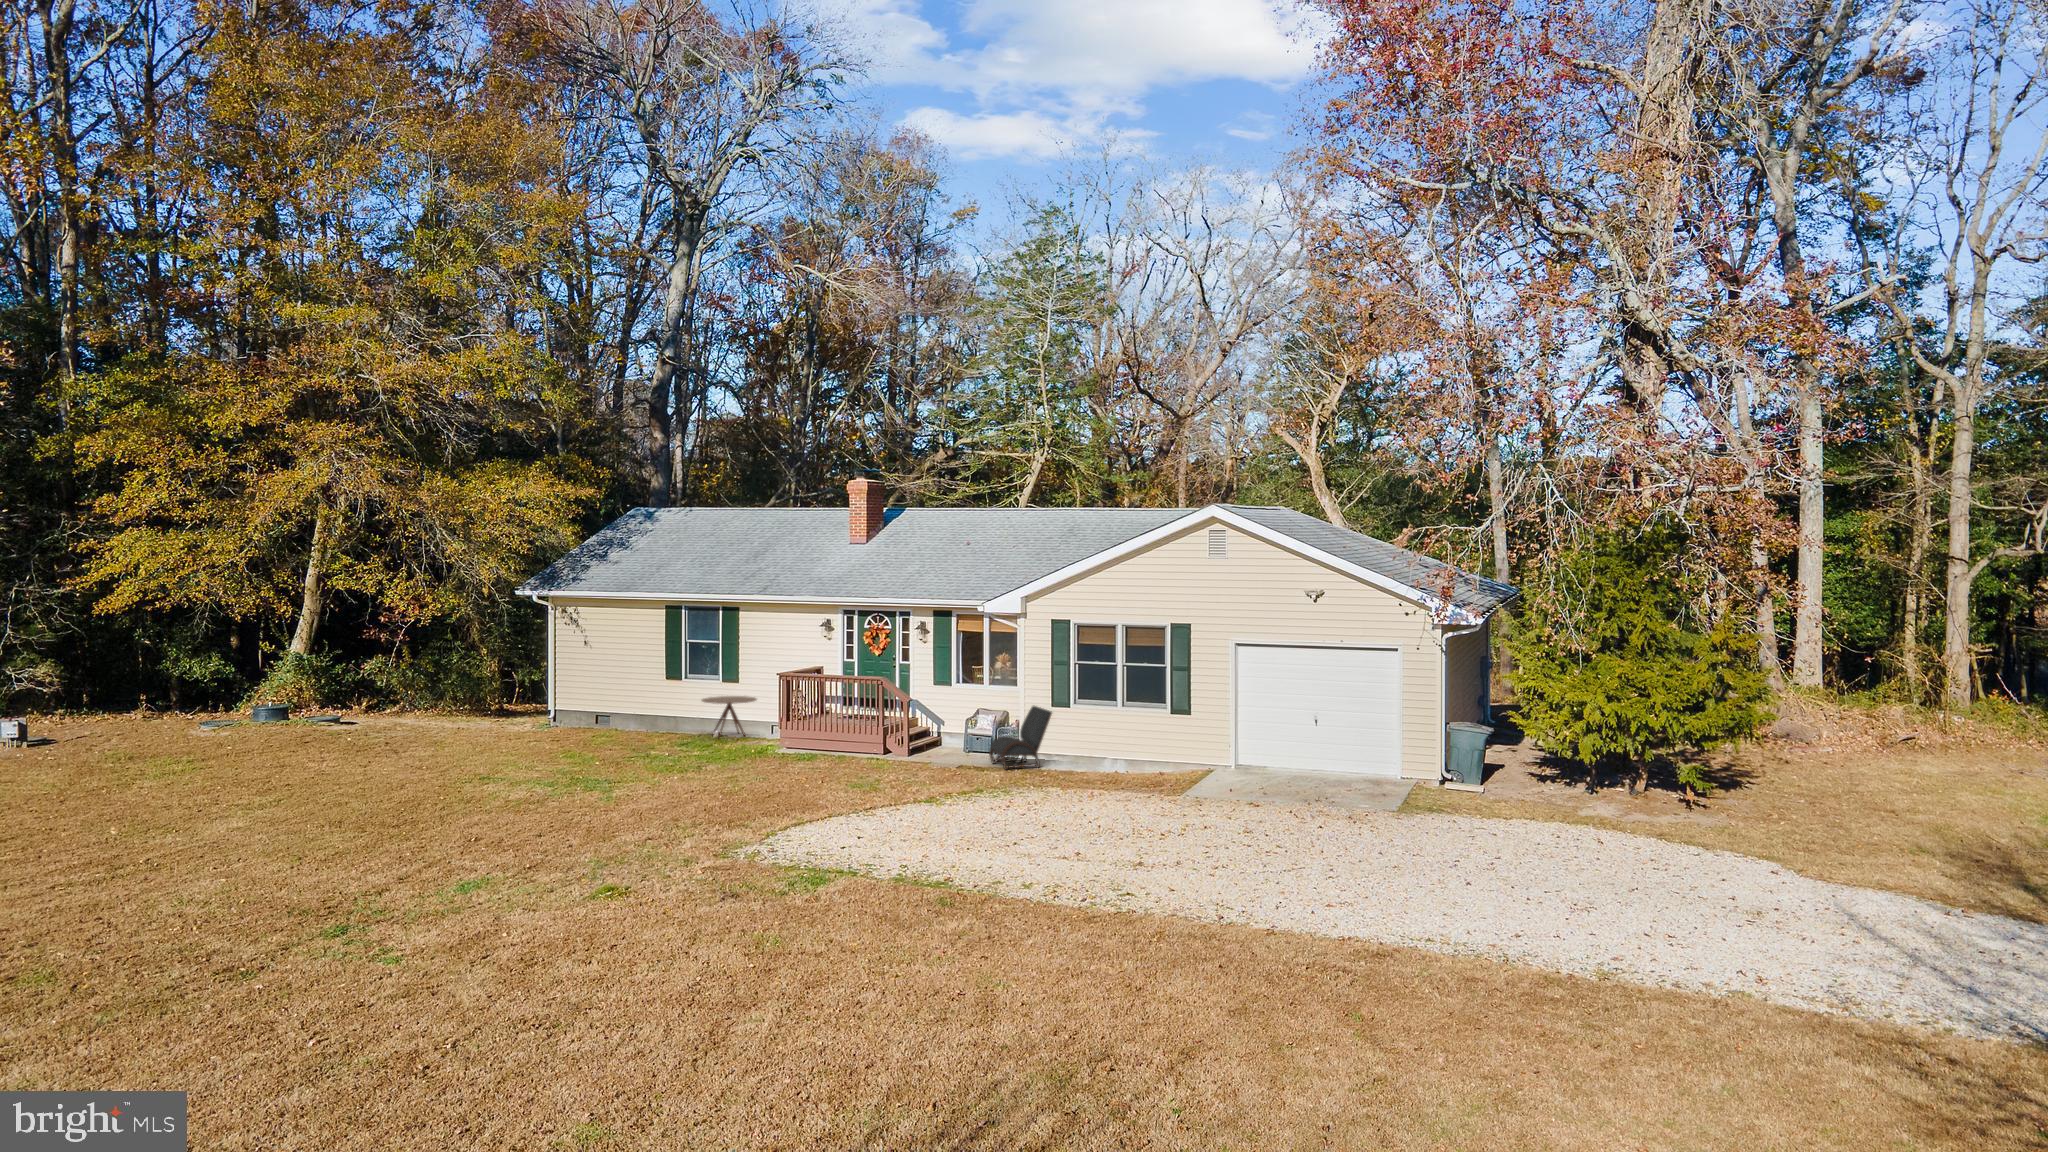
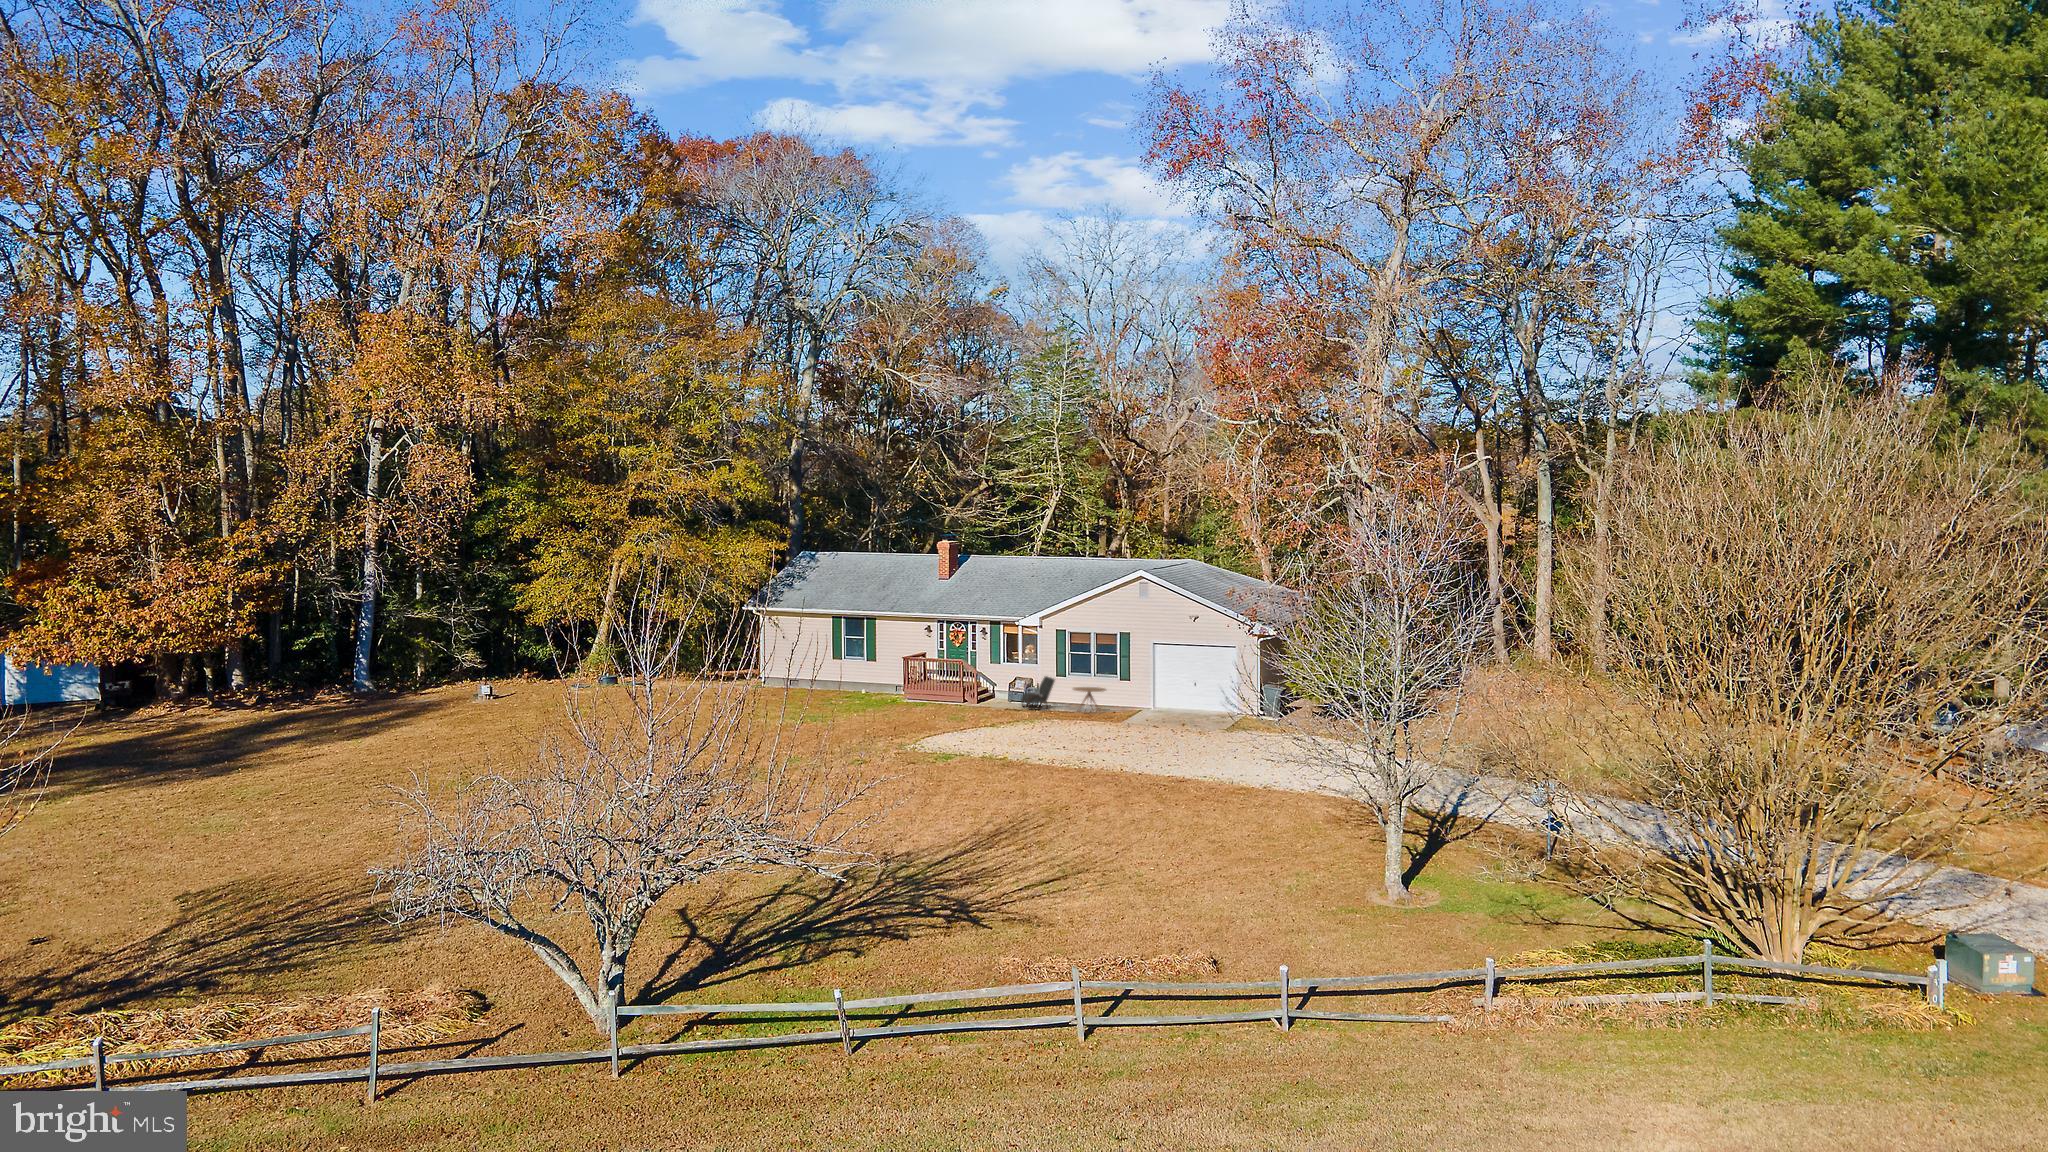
round table: present [702,696,757,737] -> present [1073,687,1106,707]

